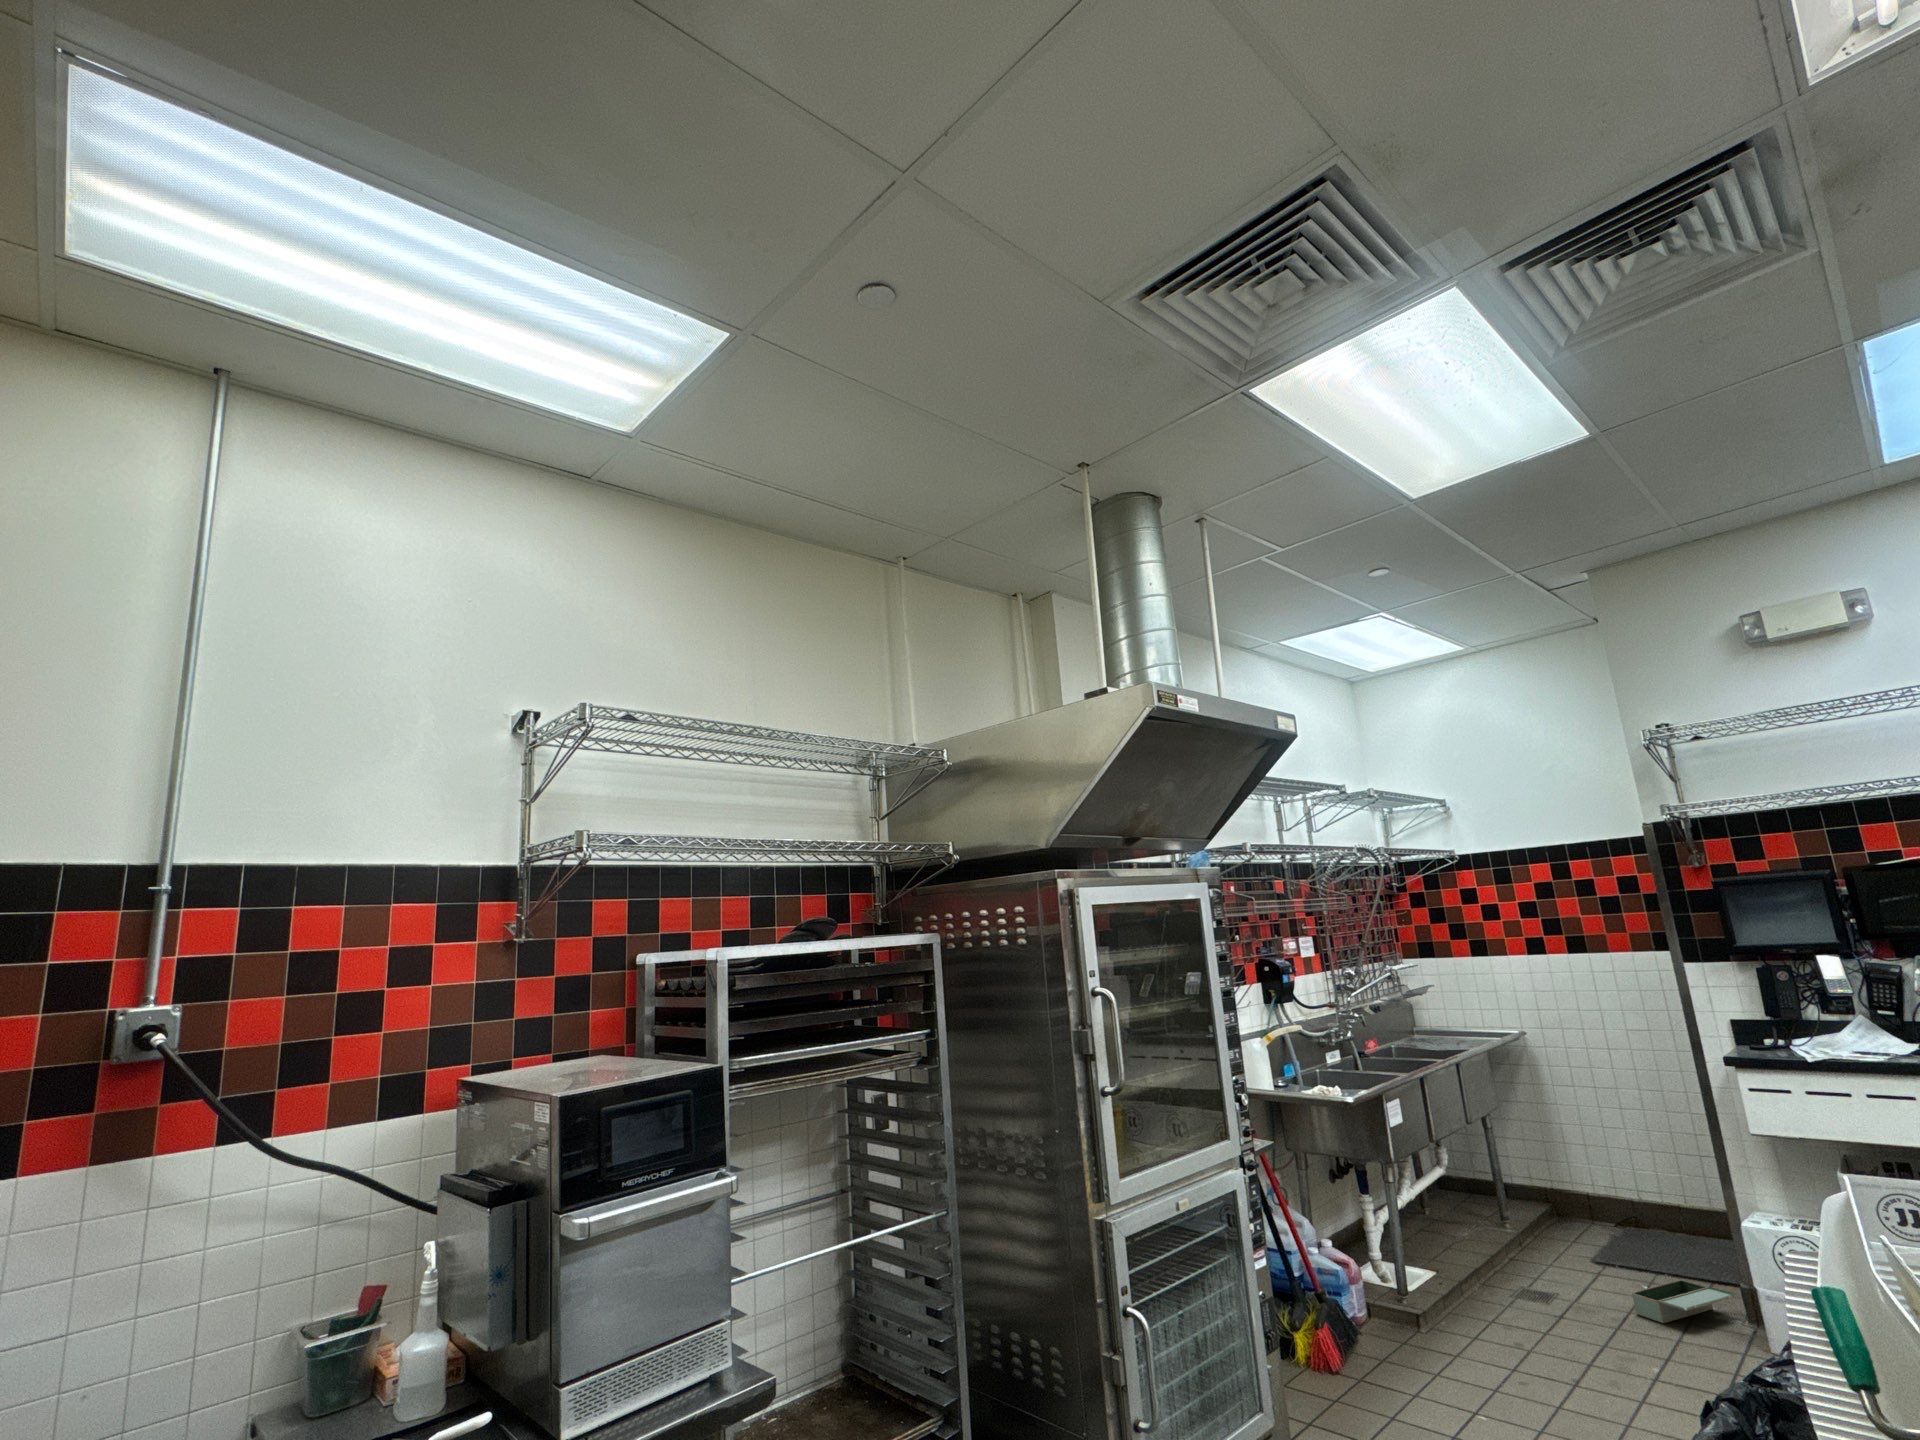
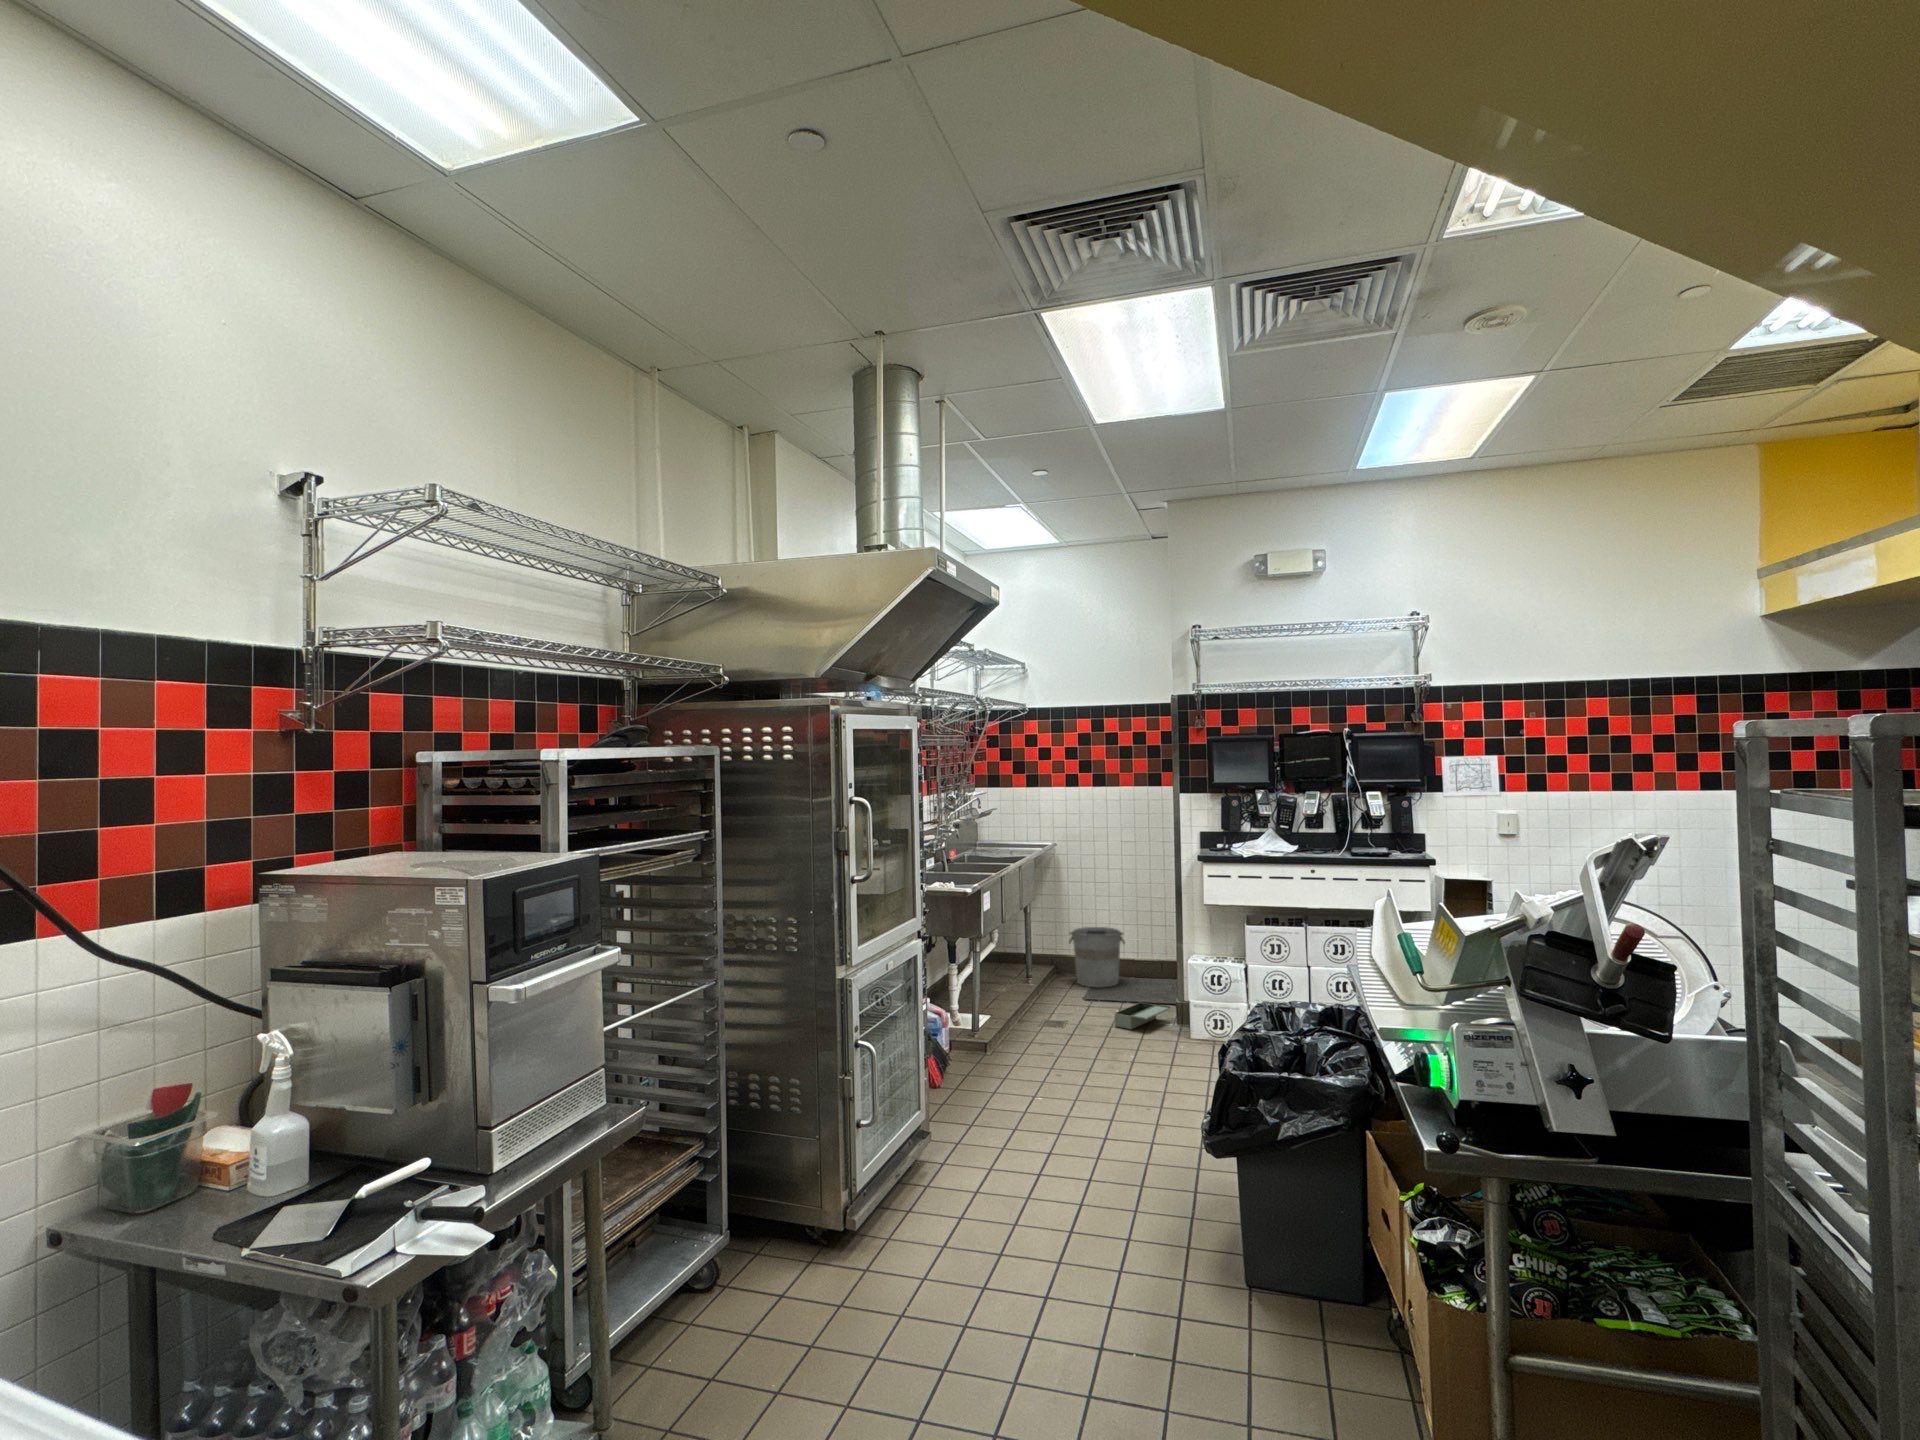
bucket: none [1560,1153,1656,1247] -> present [1069,927,1125,987]

